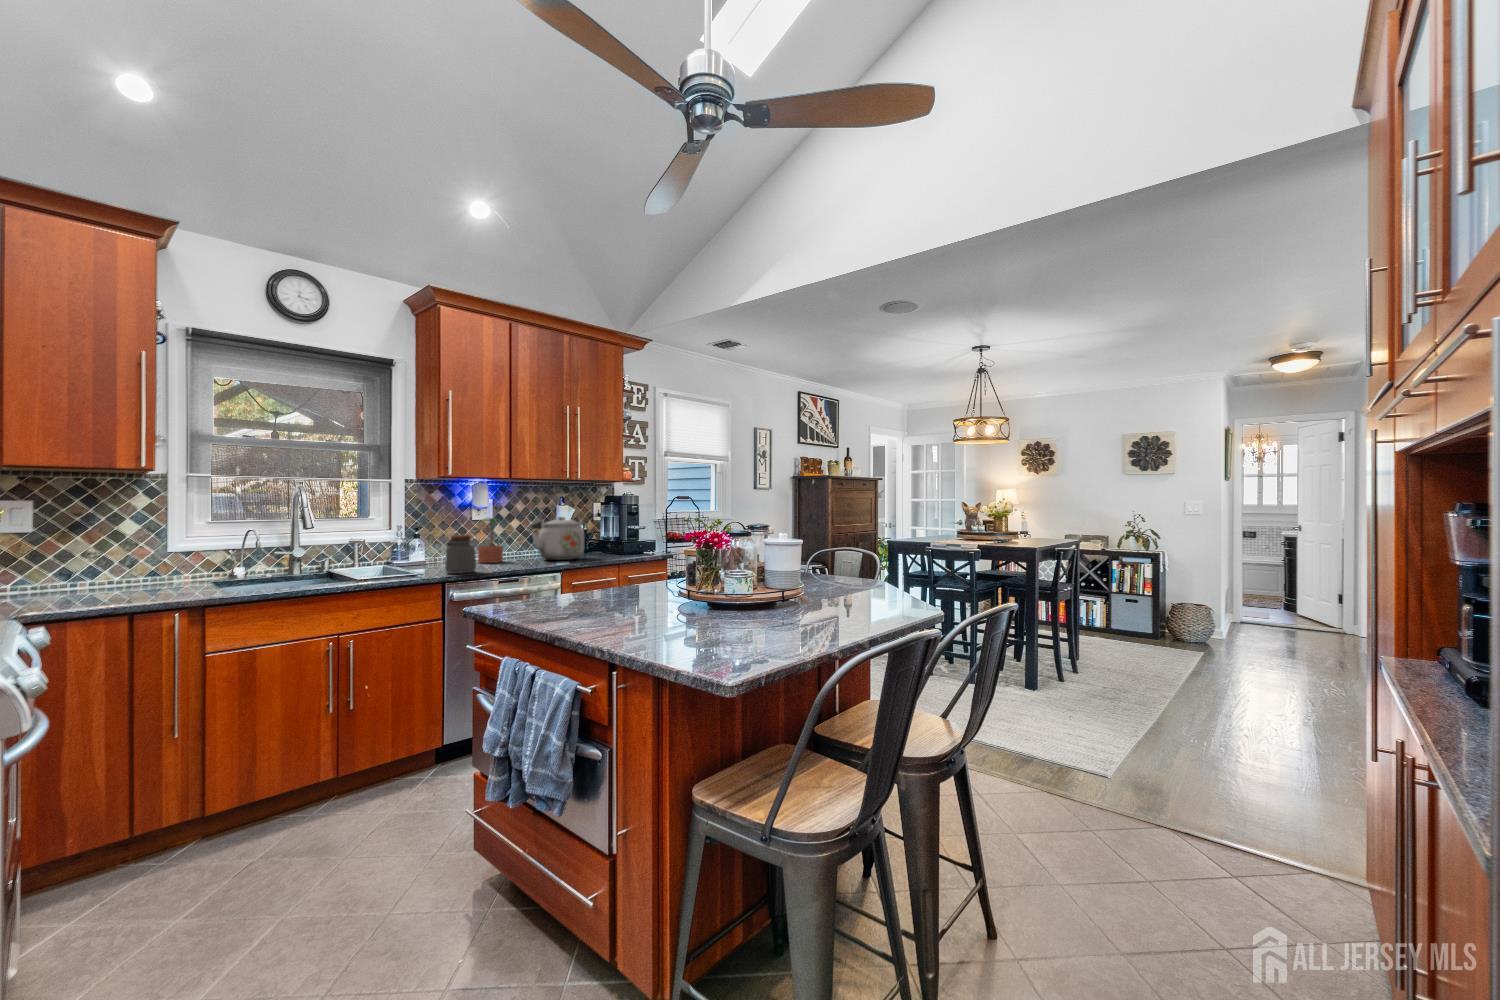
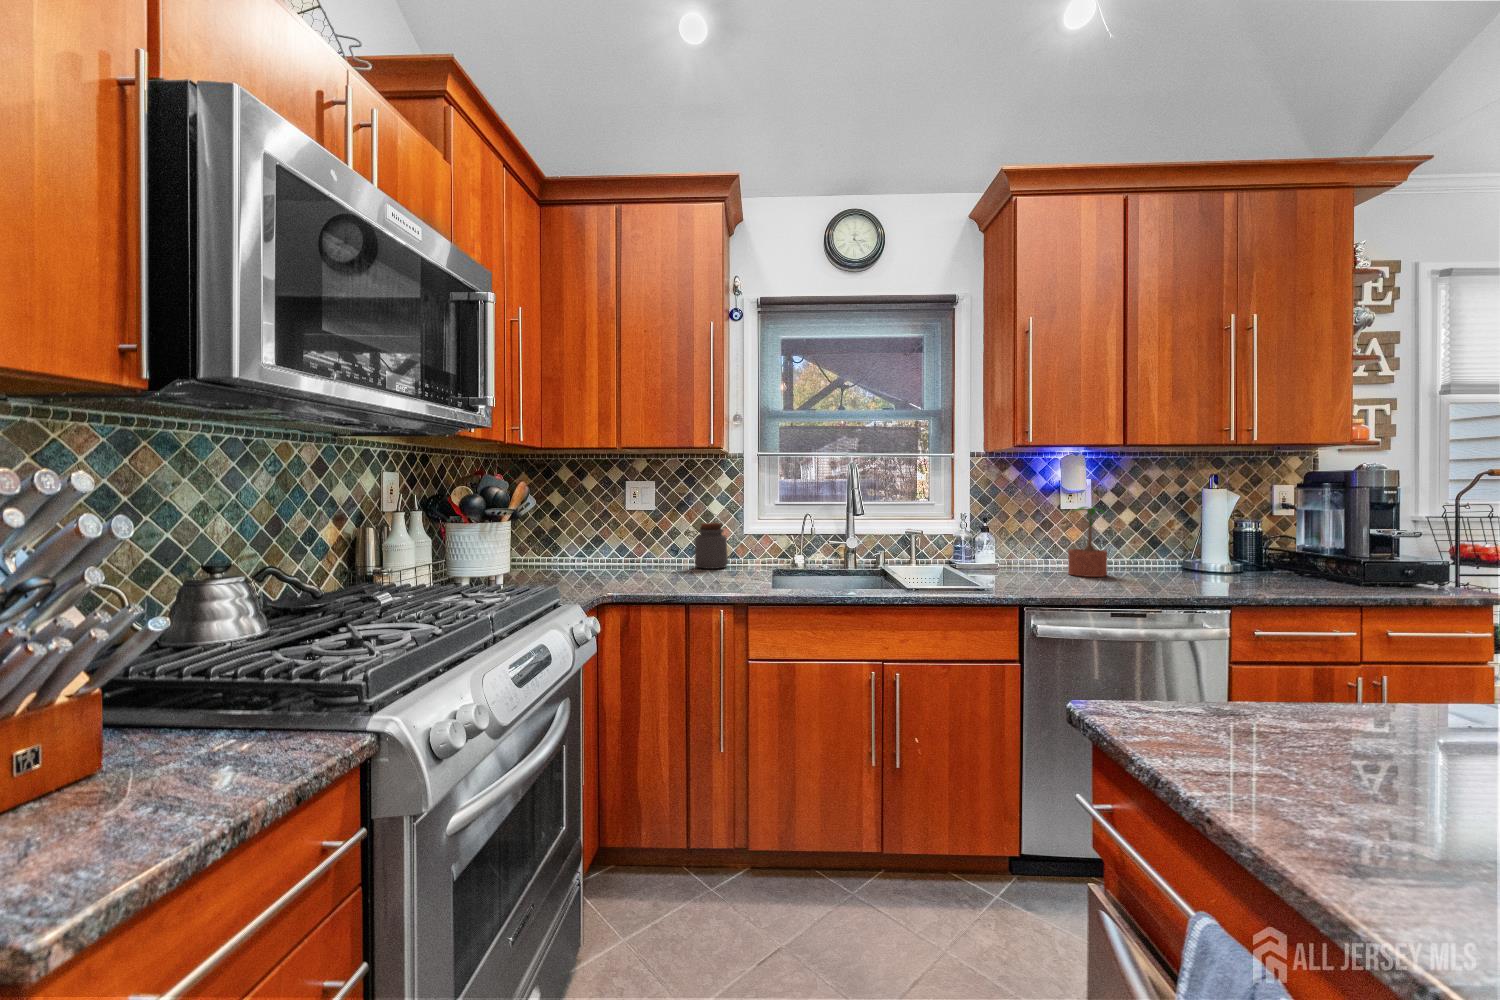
kettle: present [532,517,584,560] -> none [1156,509,1258,585]
jar: present [445,535,476,574] -> present [695,523,728,569]

